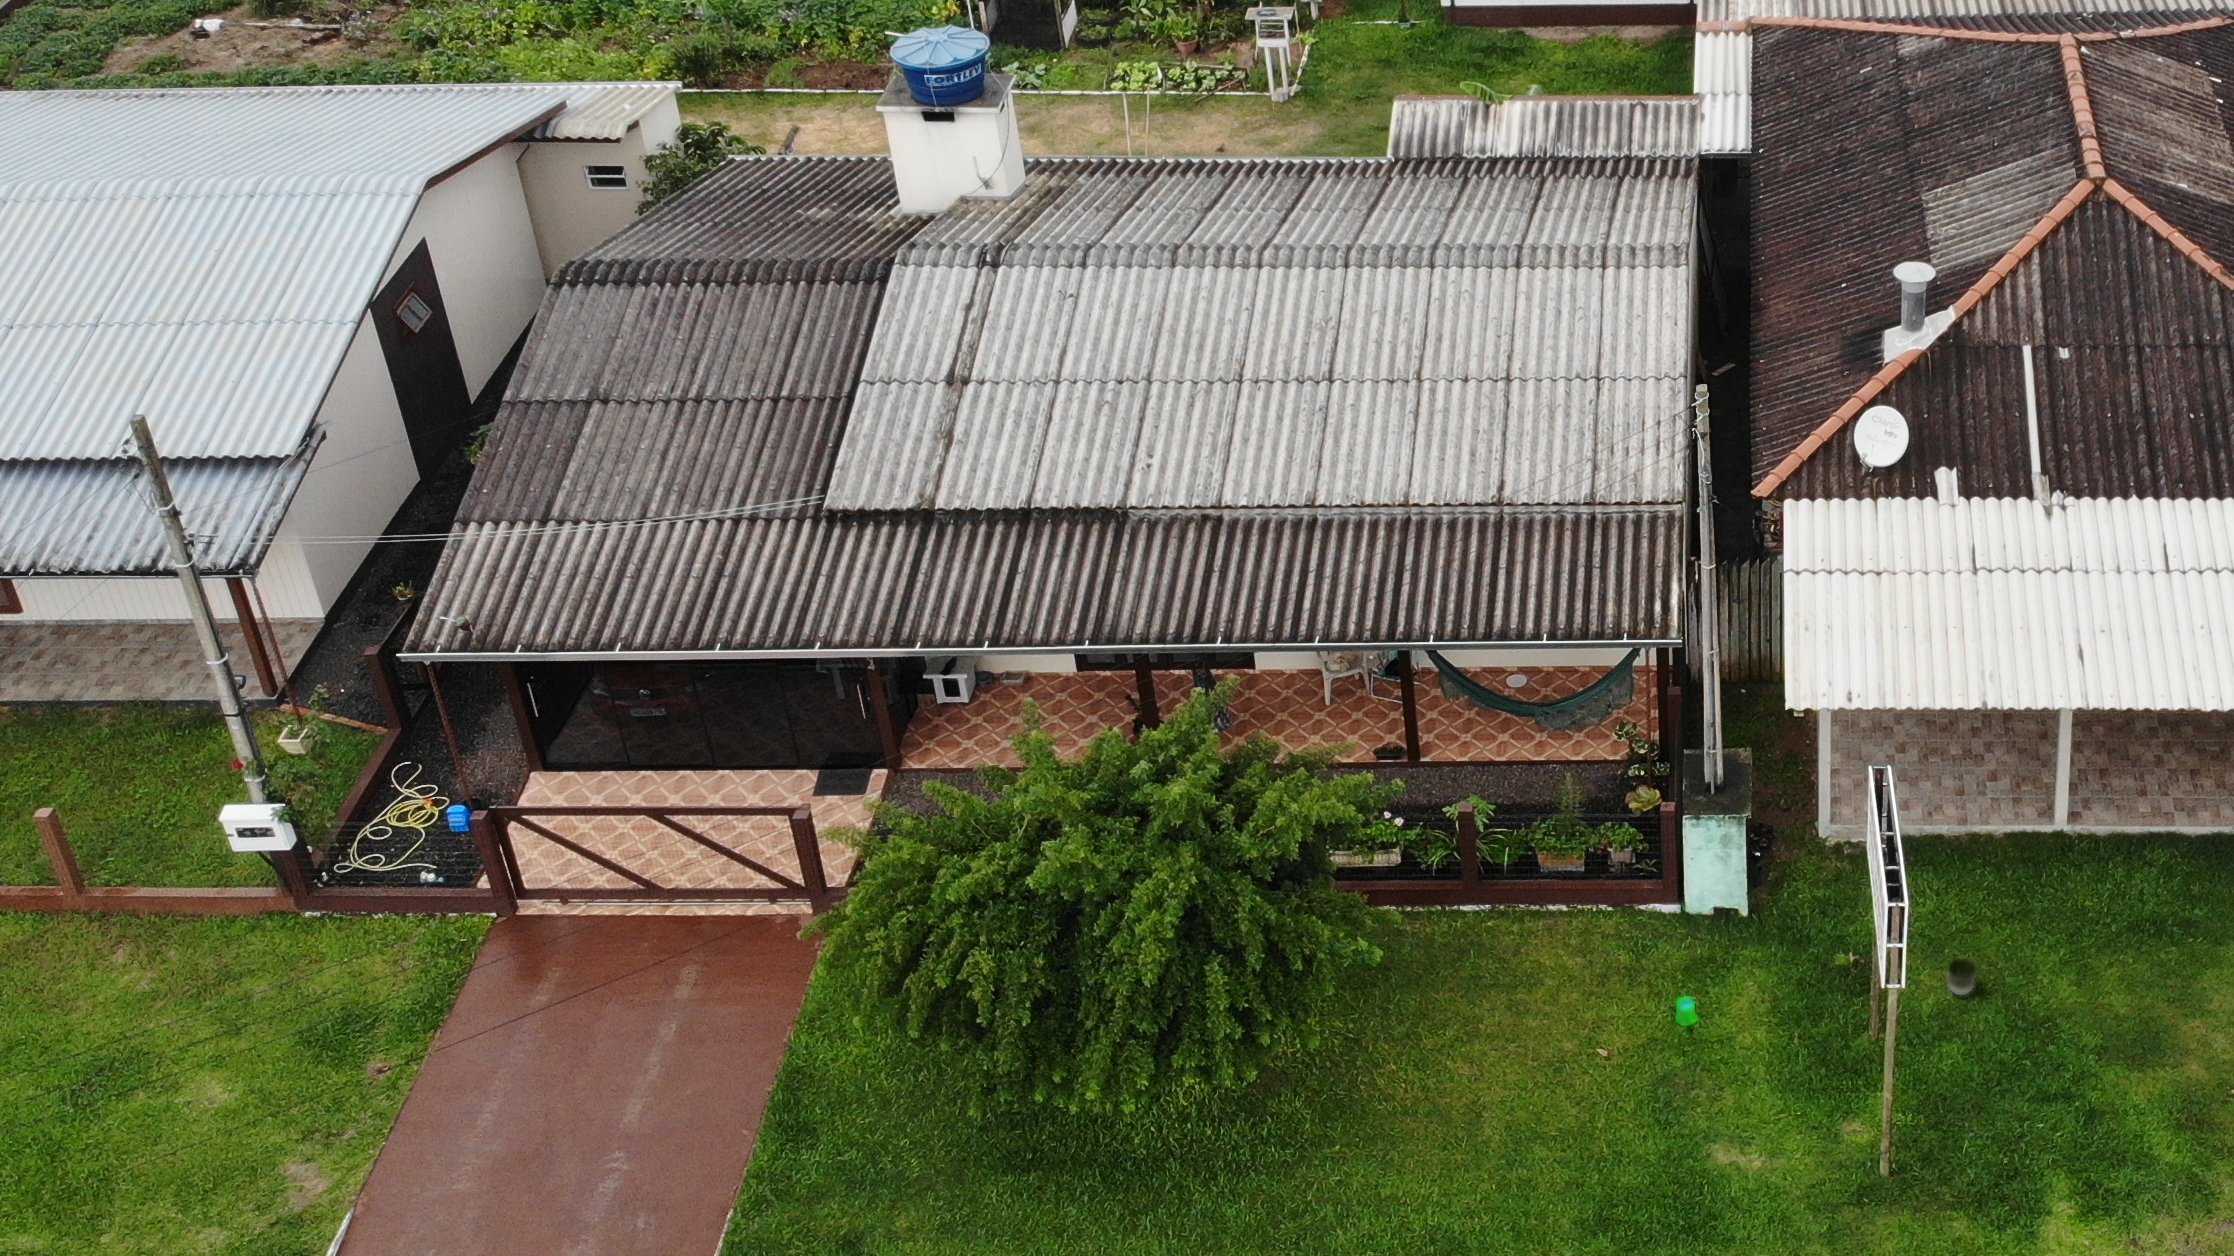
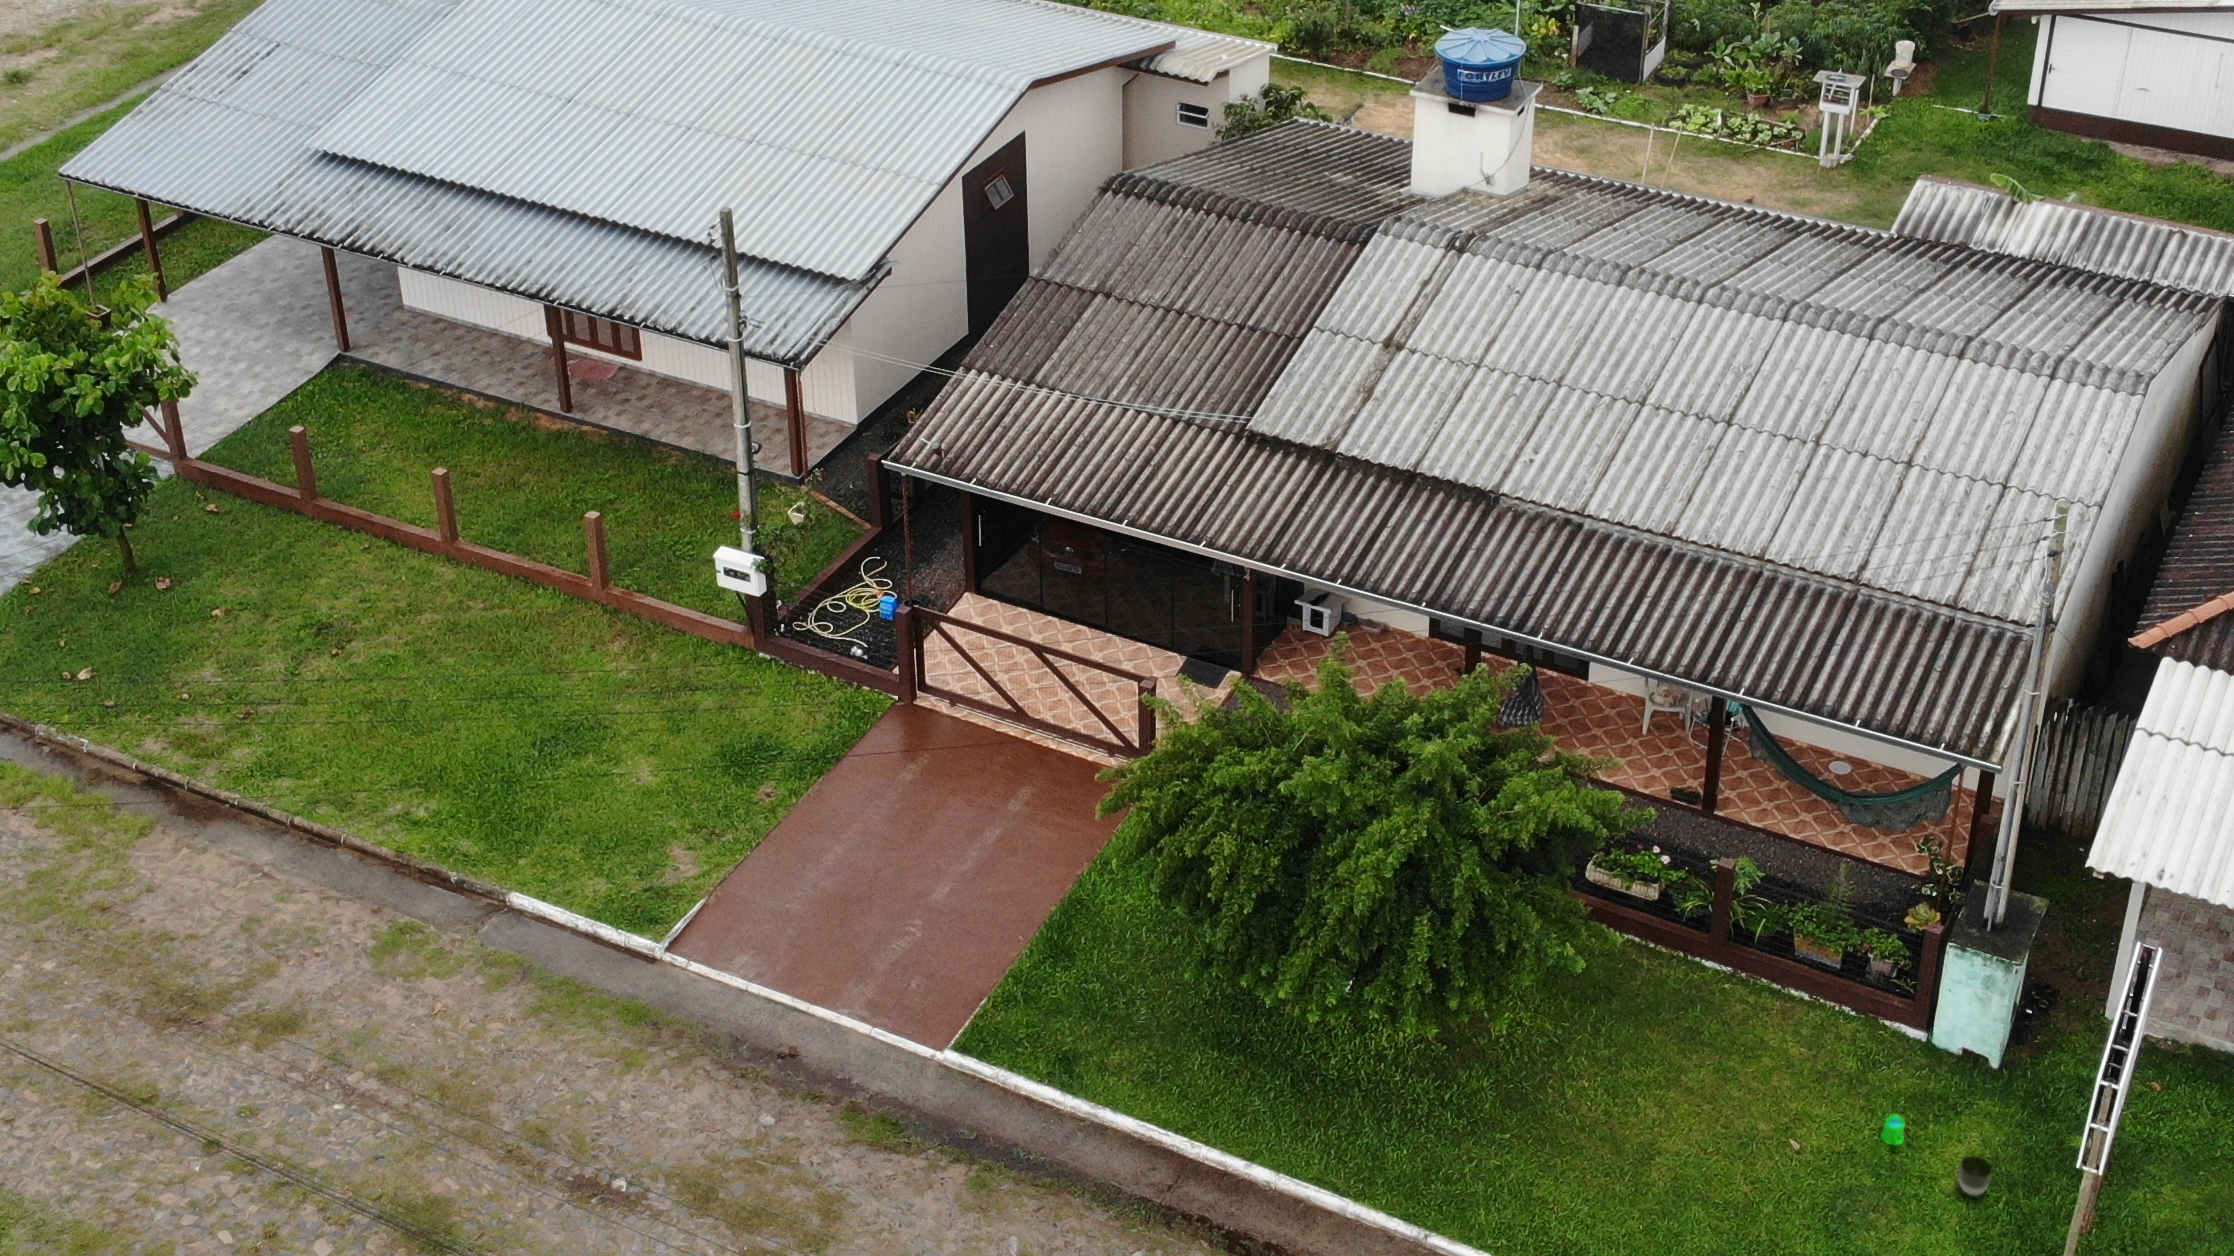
planter: present [1948,959,1976,995] -> present [1959,1156,1992,1195]

